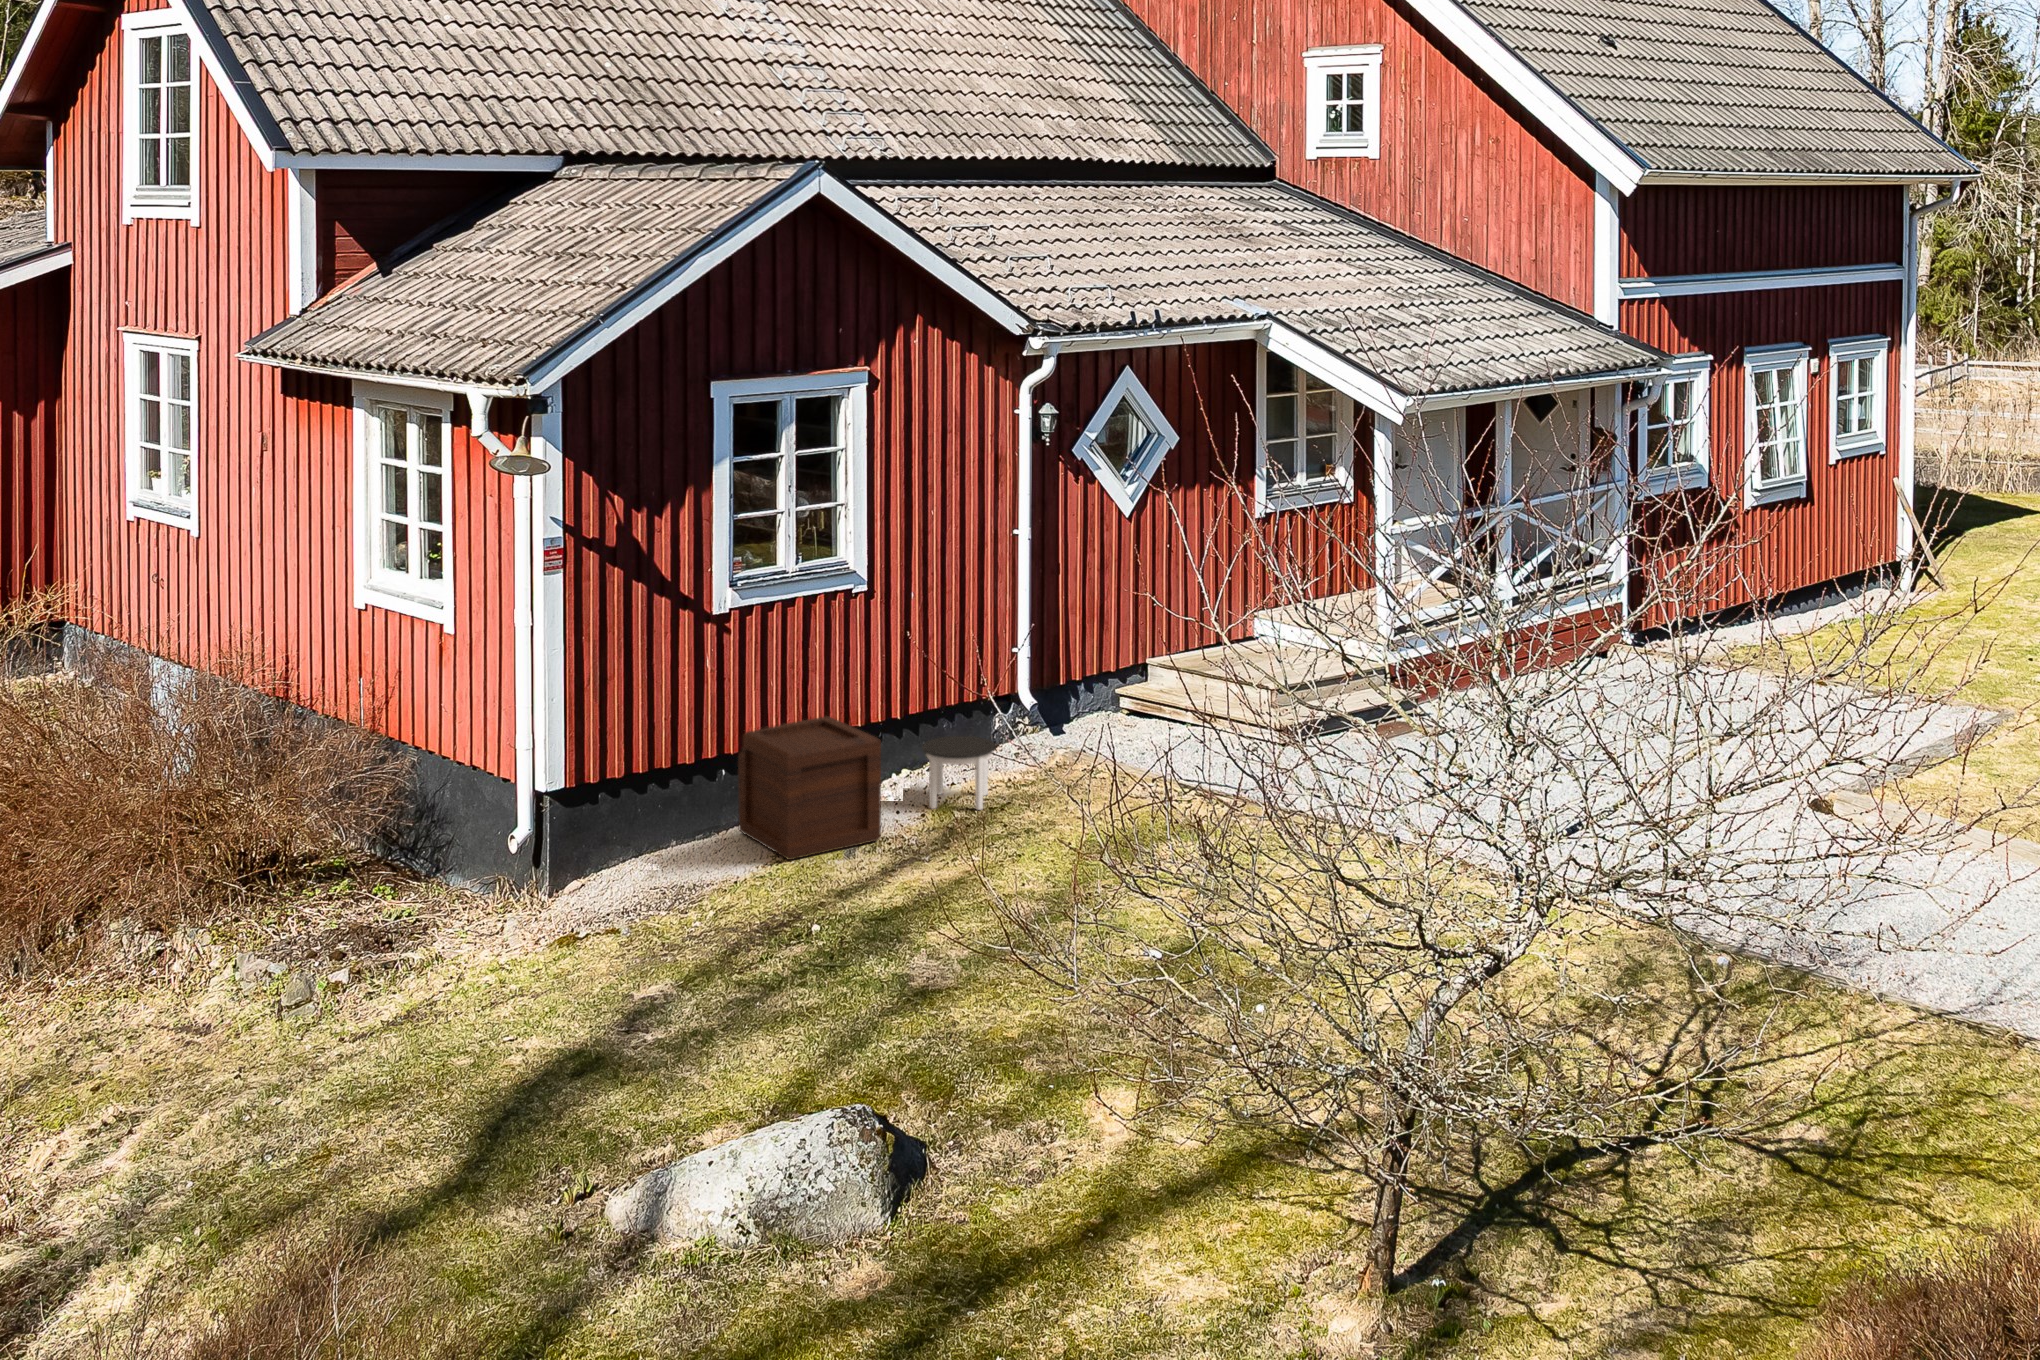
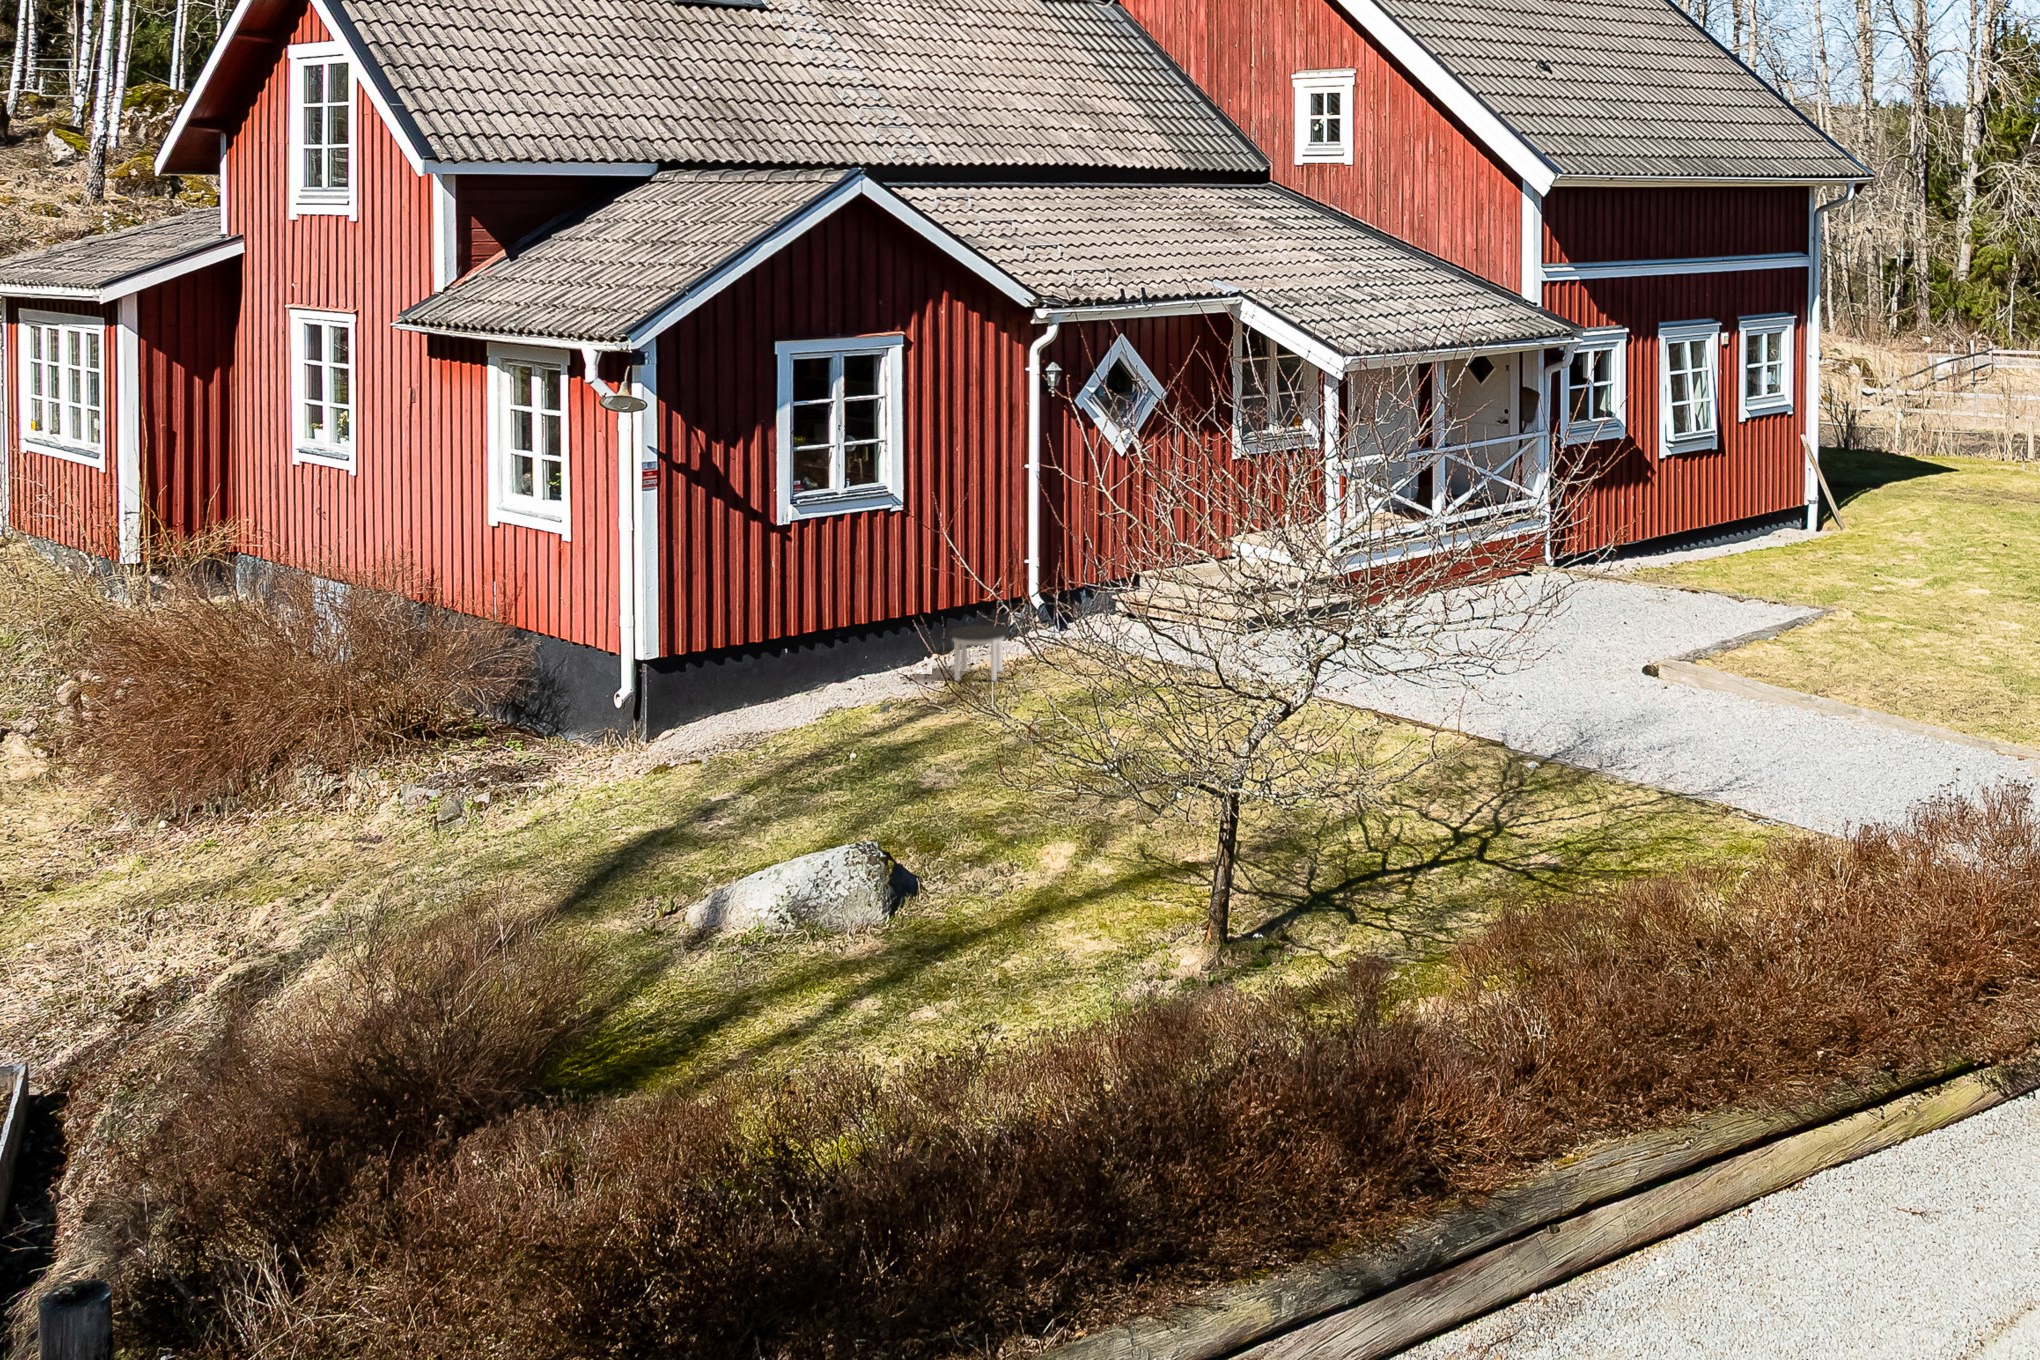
wooden crate: present [738,716,881,860] -> none [800,608,912,715]

